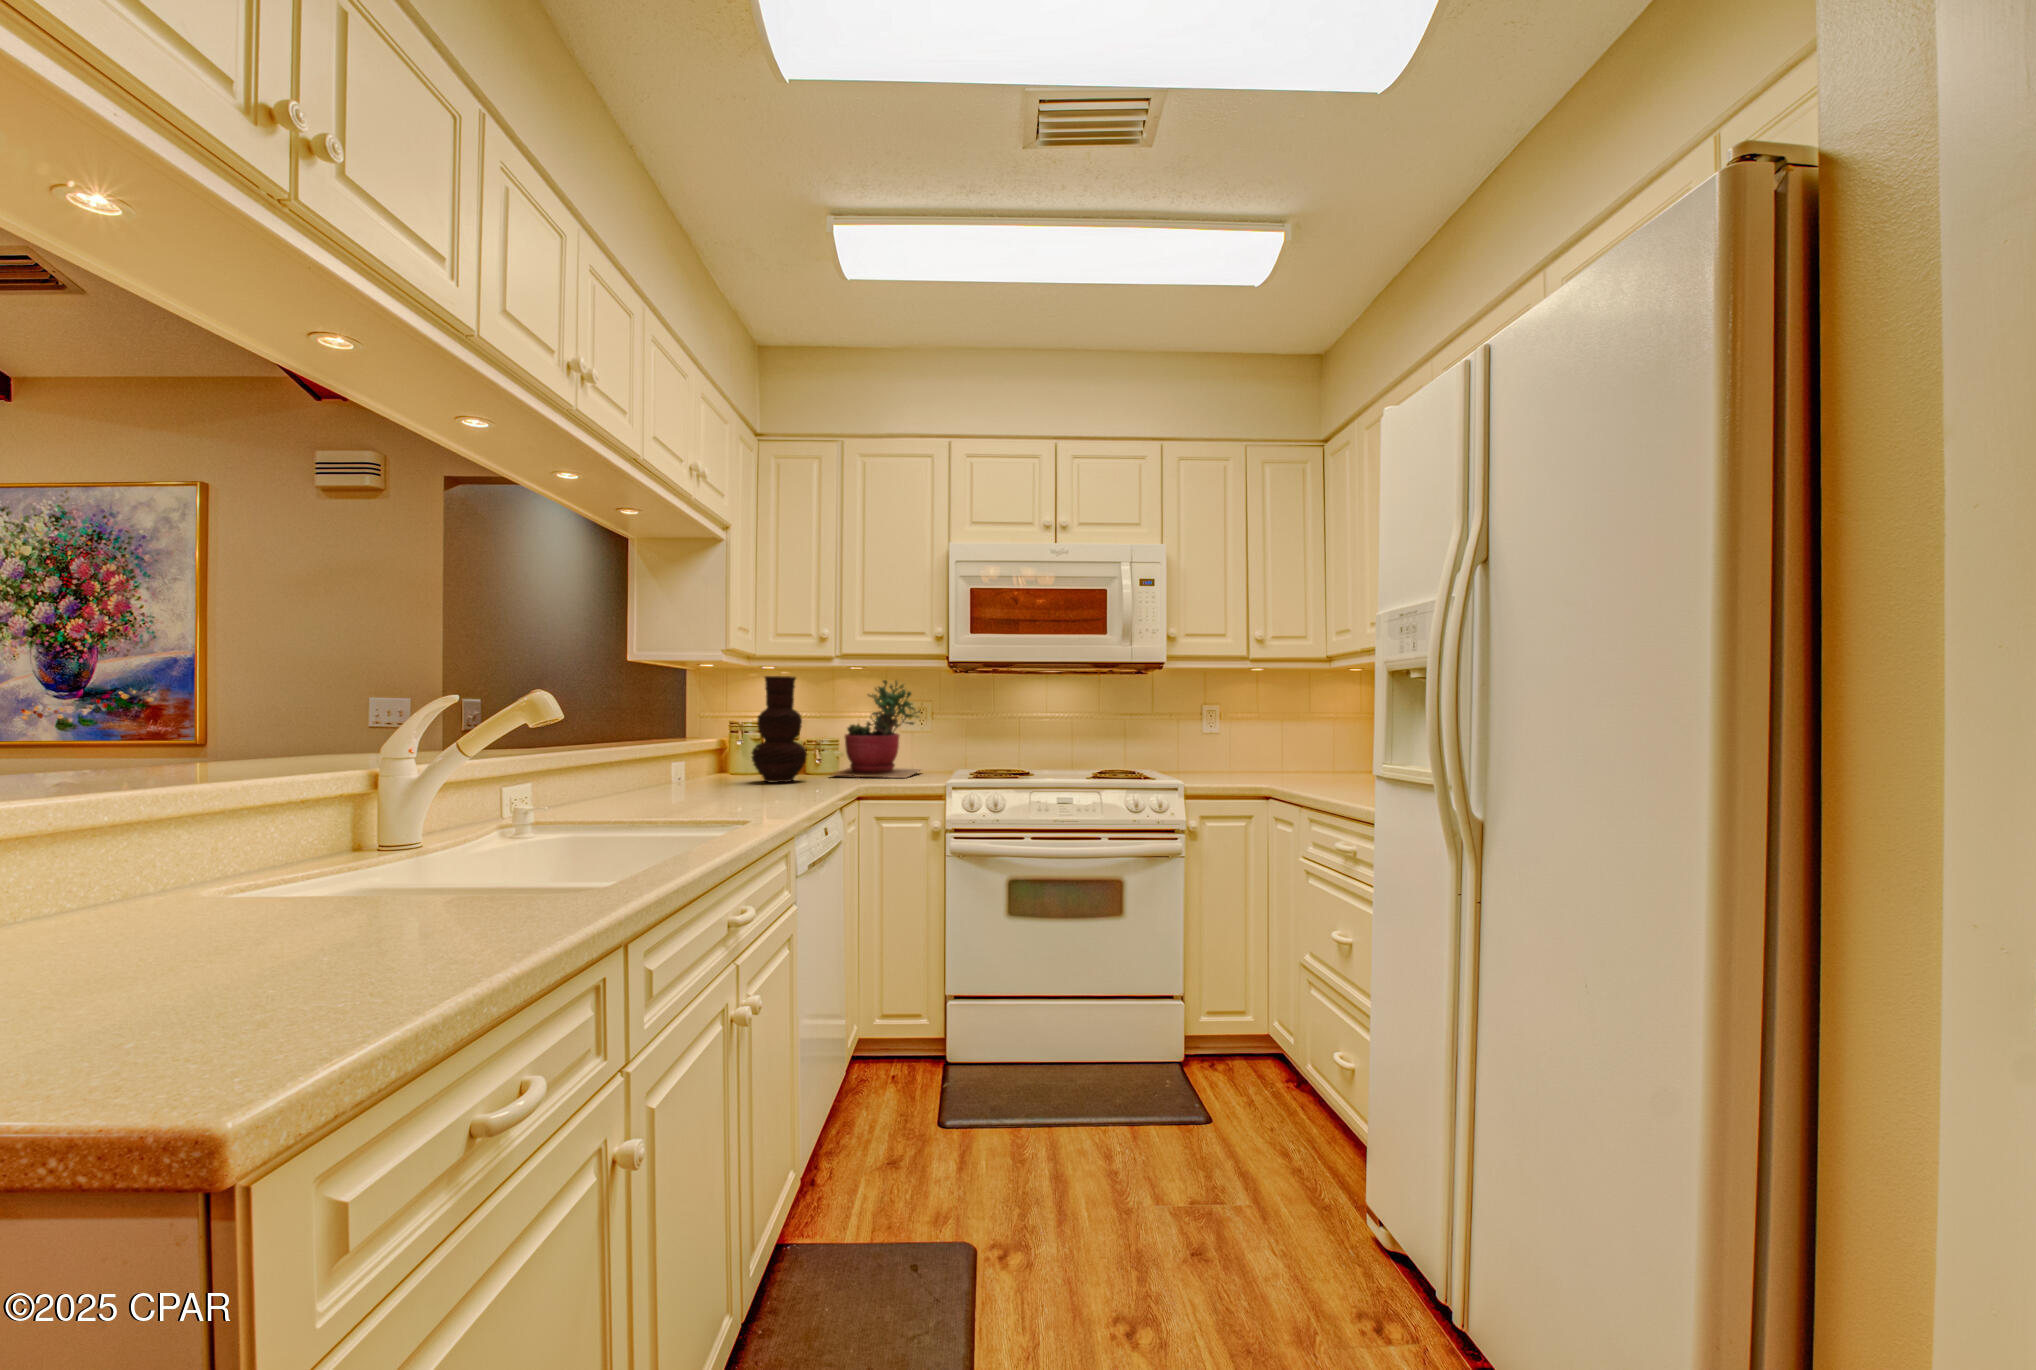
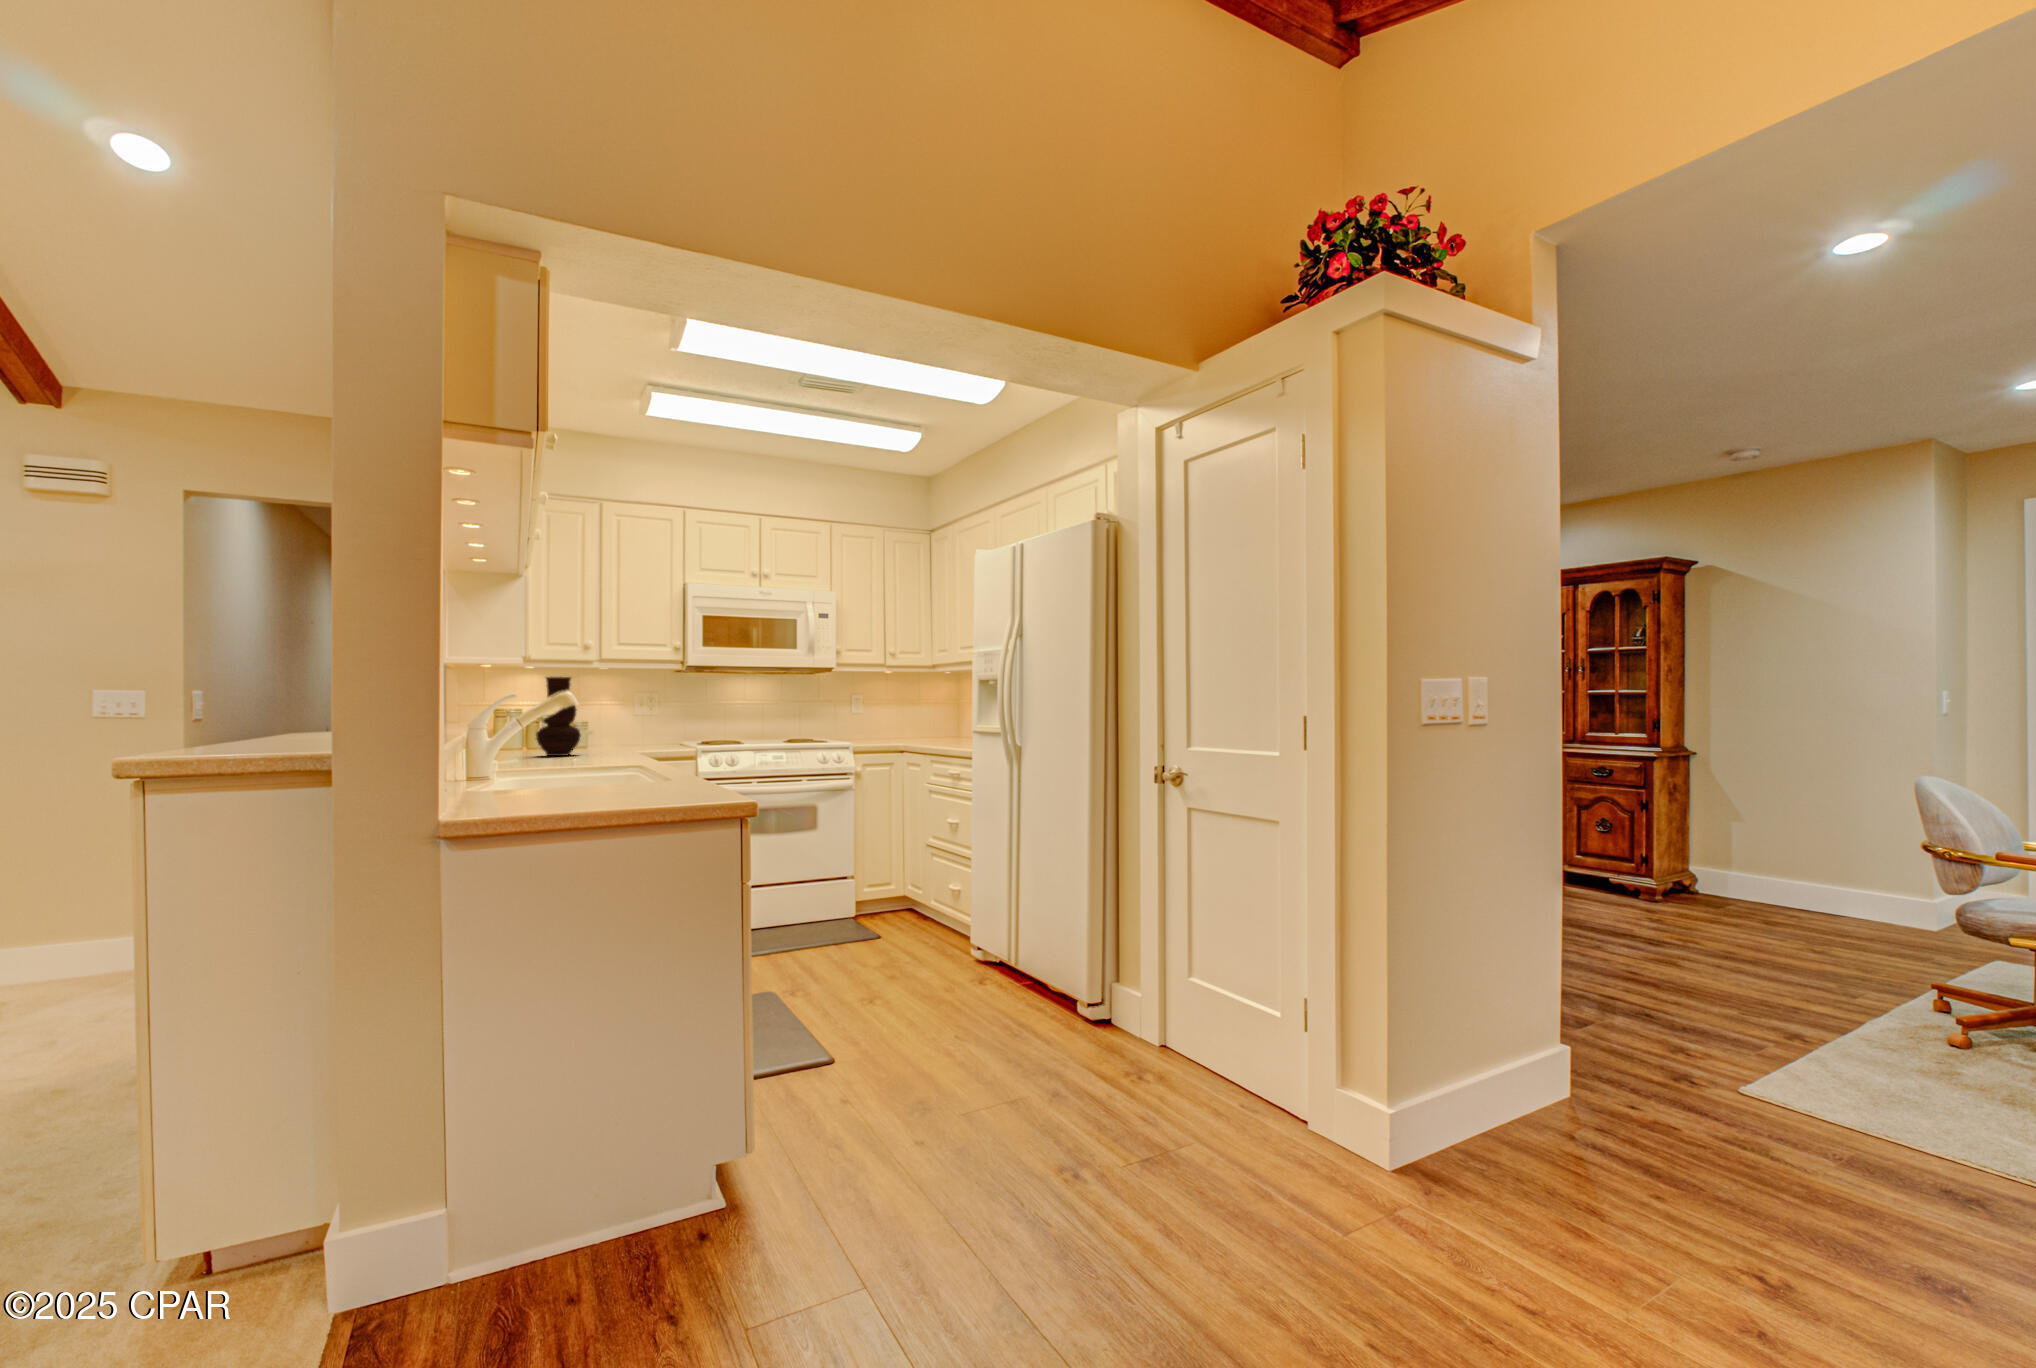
succulent plant: present [831,680,921,778] -> none [585,679,652,751]

